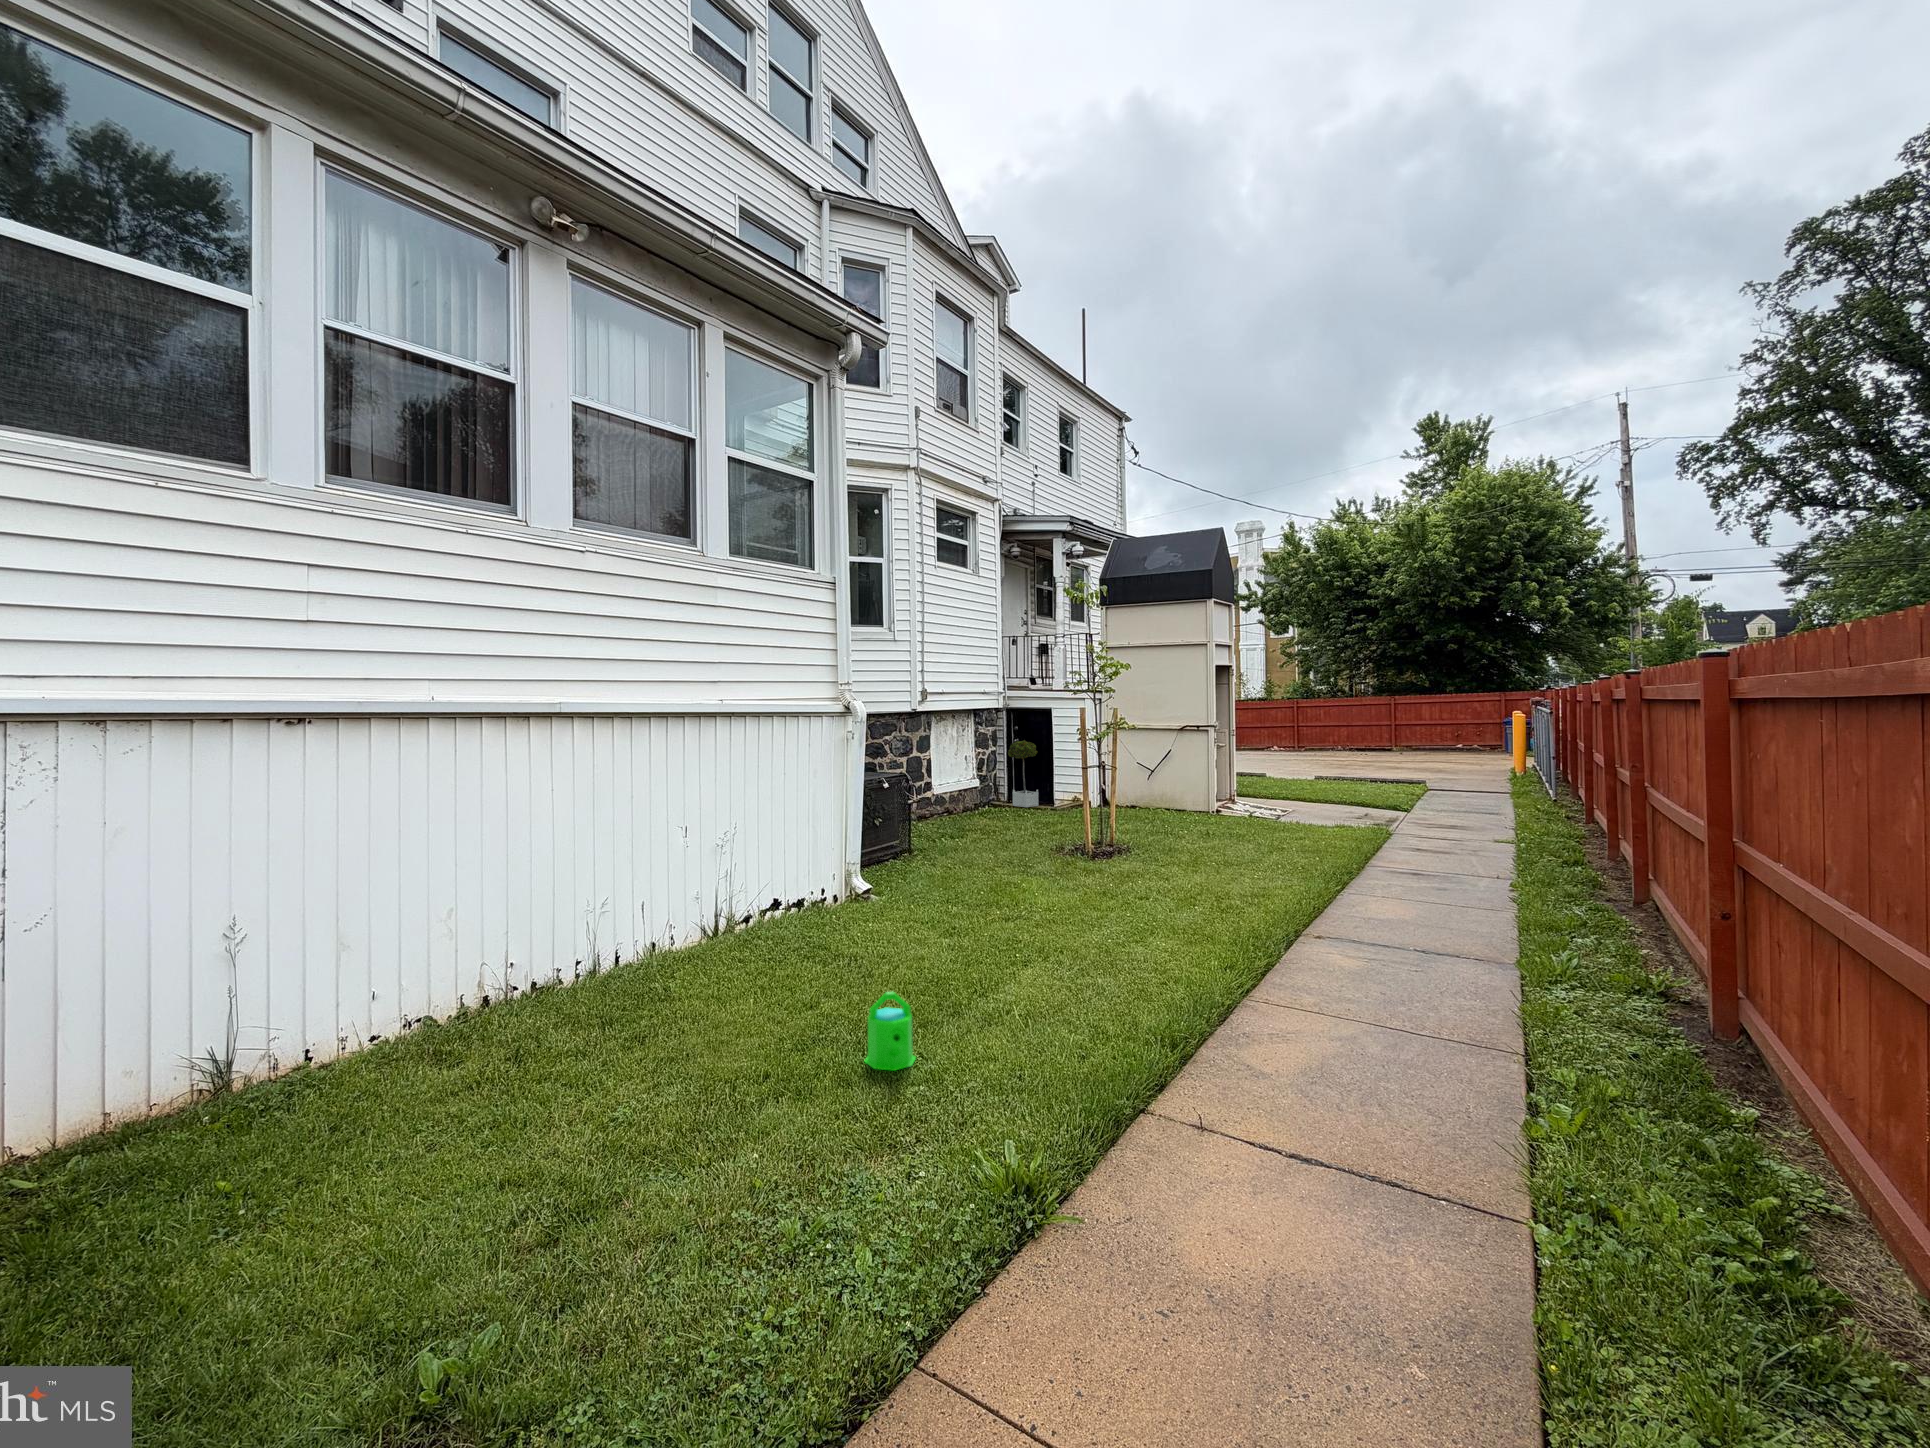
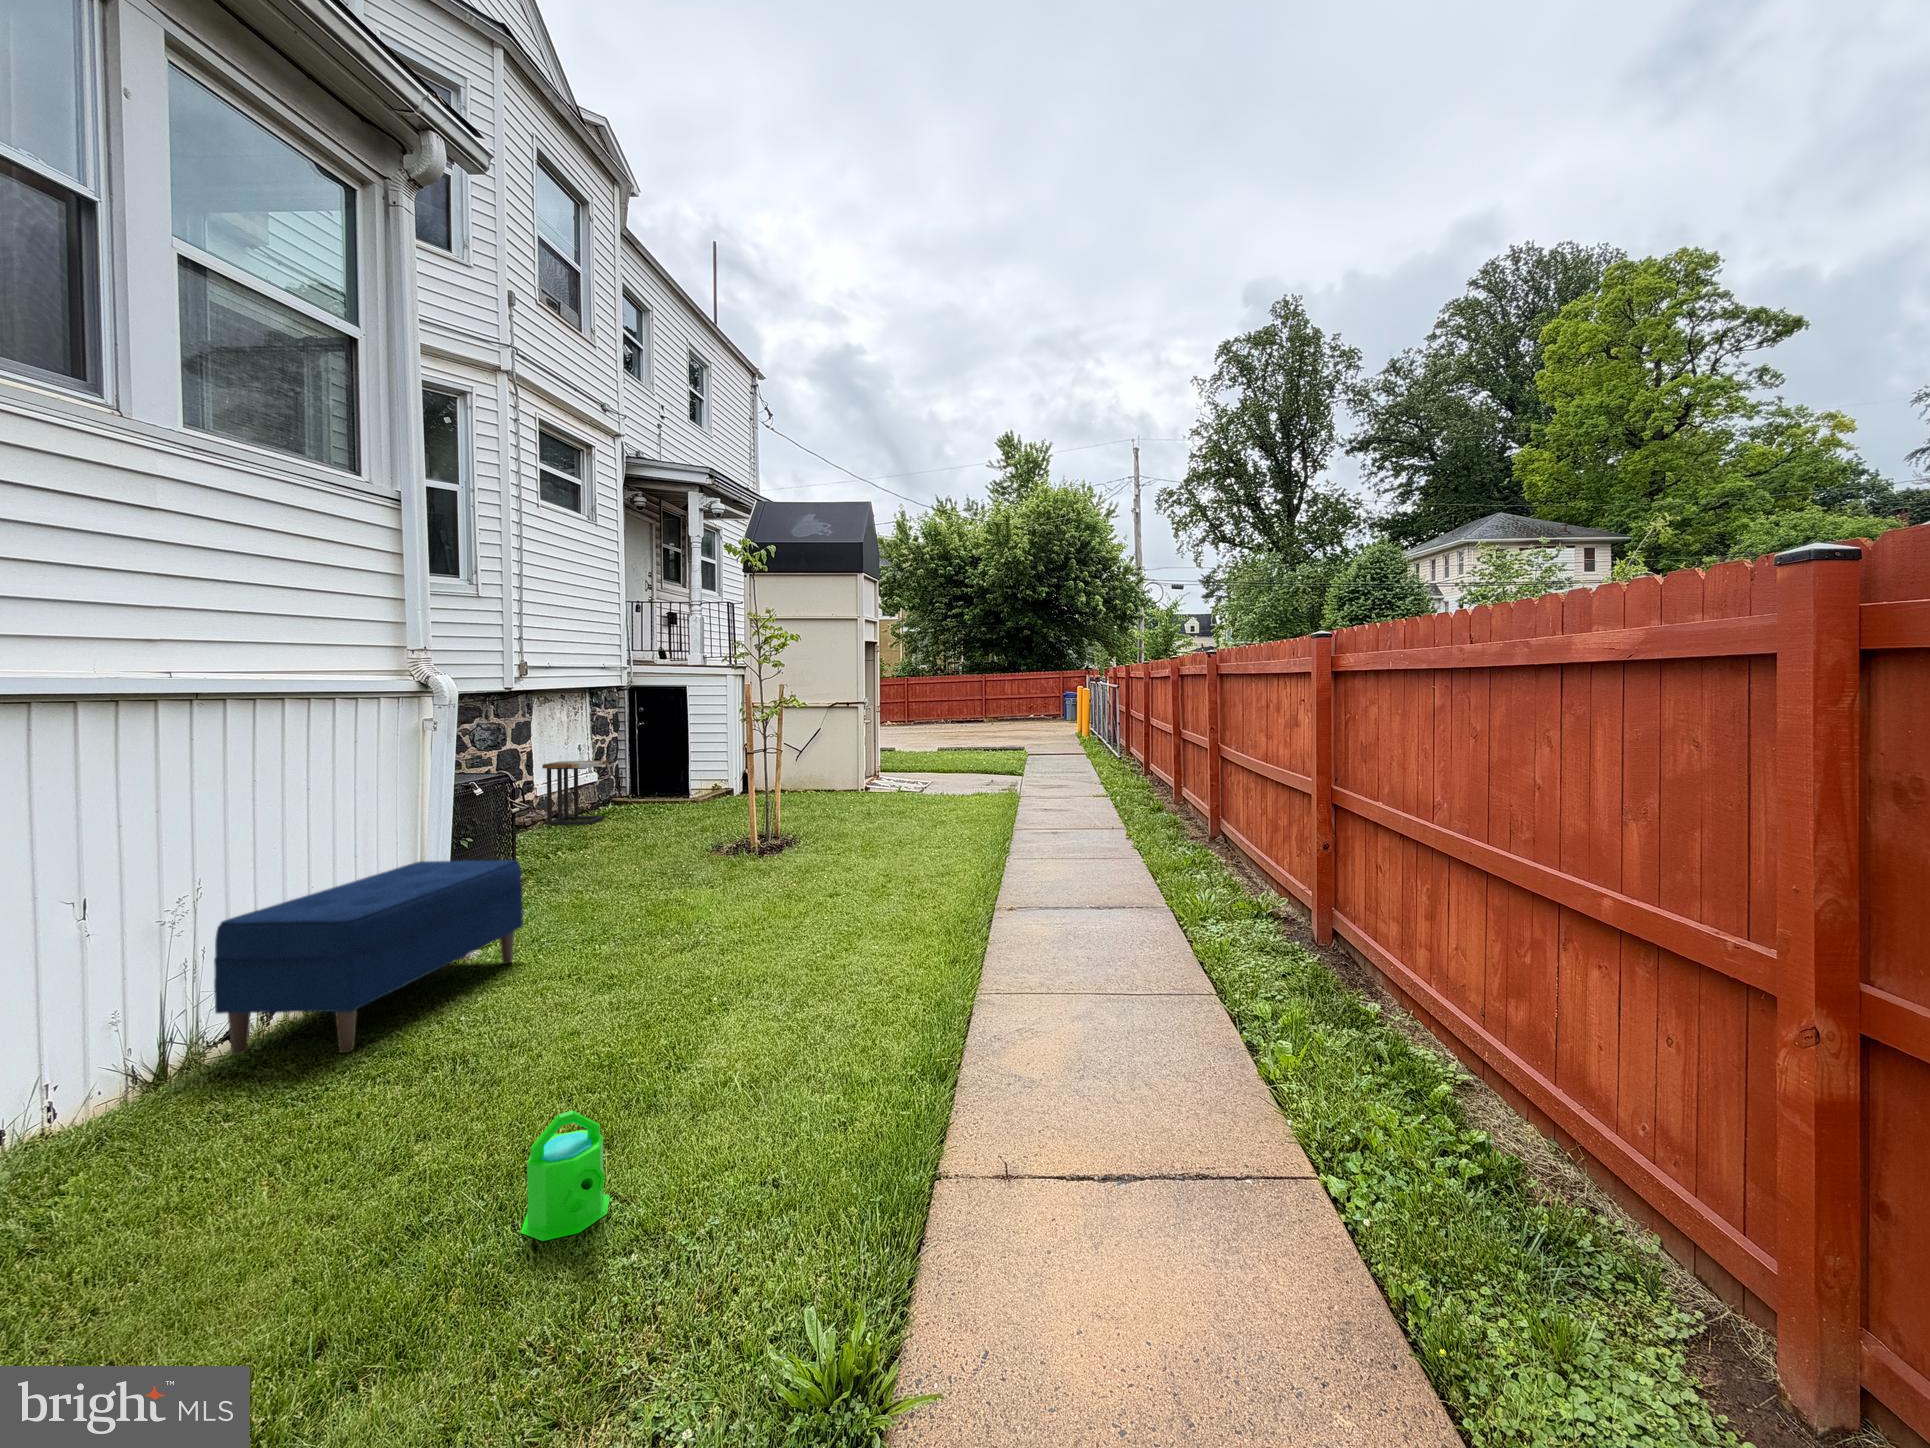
potted tree: present [1008,740,1039,807] -> none [631,722,670,801]
side table: none [939,769,985,822] -> present [542,761,606,825]
bench: none [736,831,903,946] -> present [214,860,523,1054]

